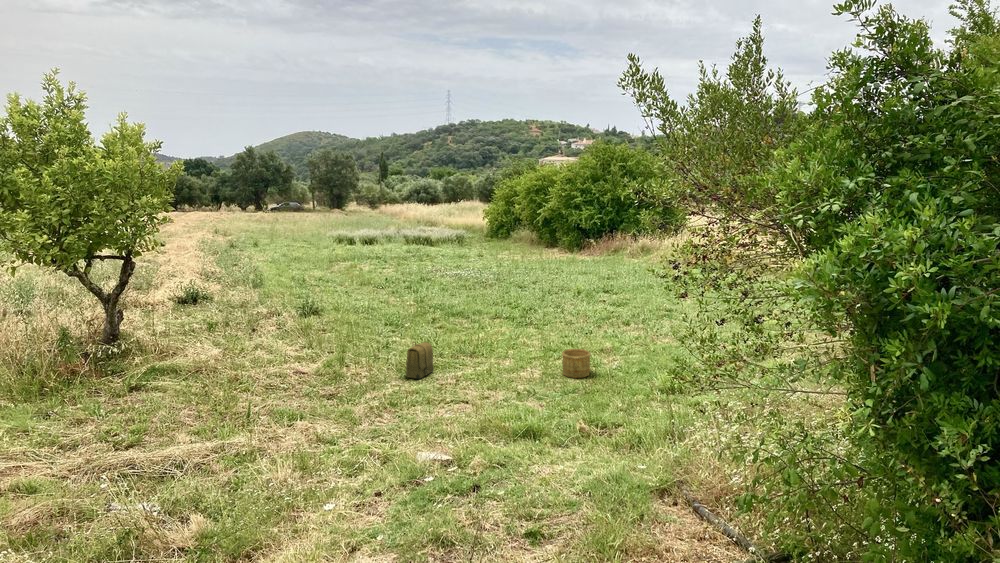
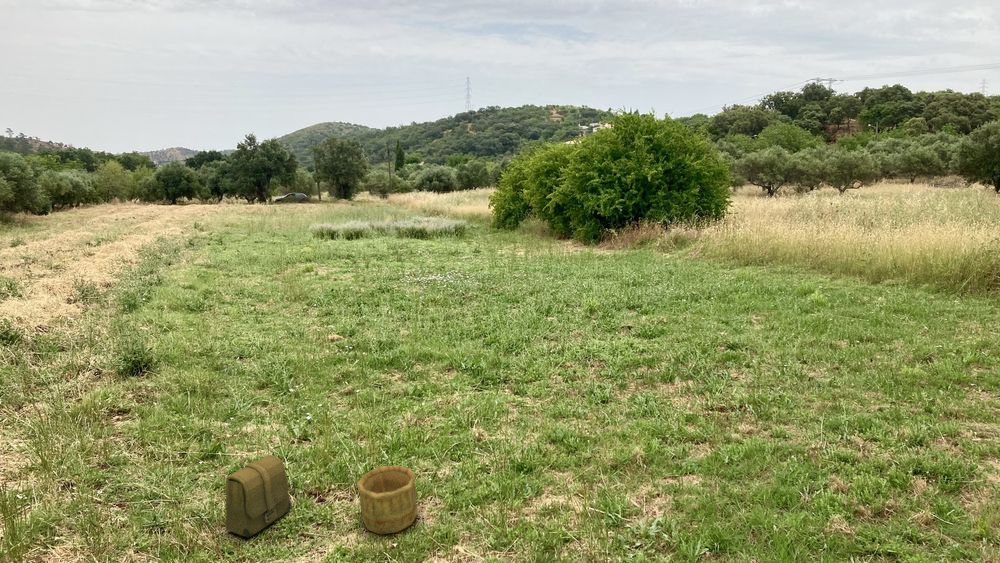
wooden bucket: present [562,349,591,378] -> present [357,465,417,534]

